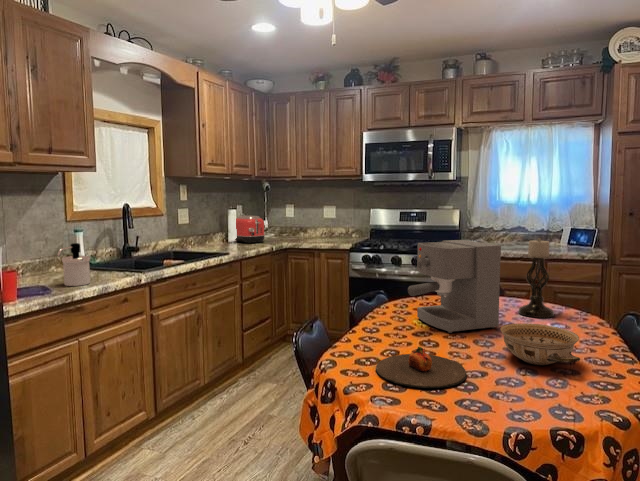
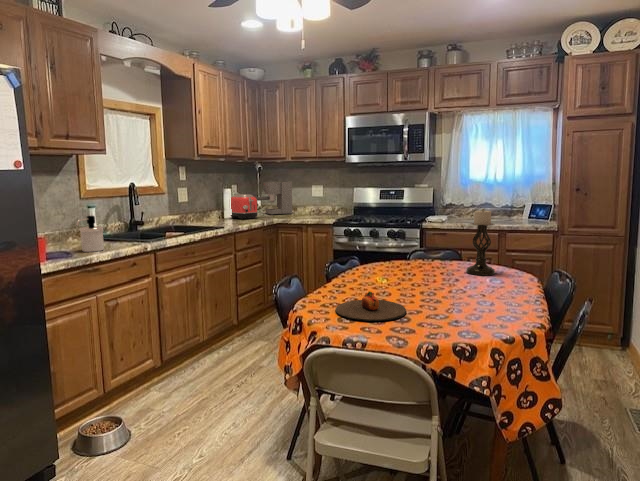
coffee maker: present [408,240,501,333] -> present [256,181,292,215]
ceramic bowl: present [500,324,580,365] -> none [438,276,498,307]

